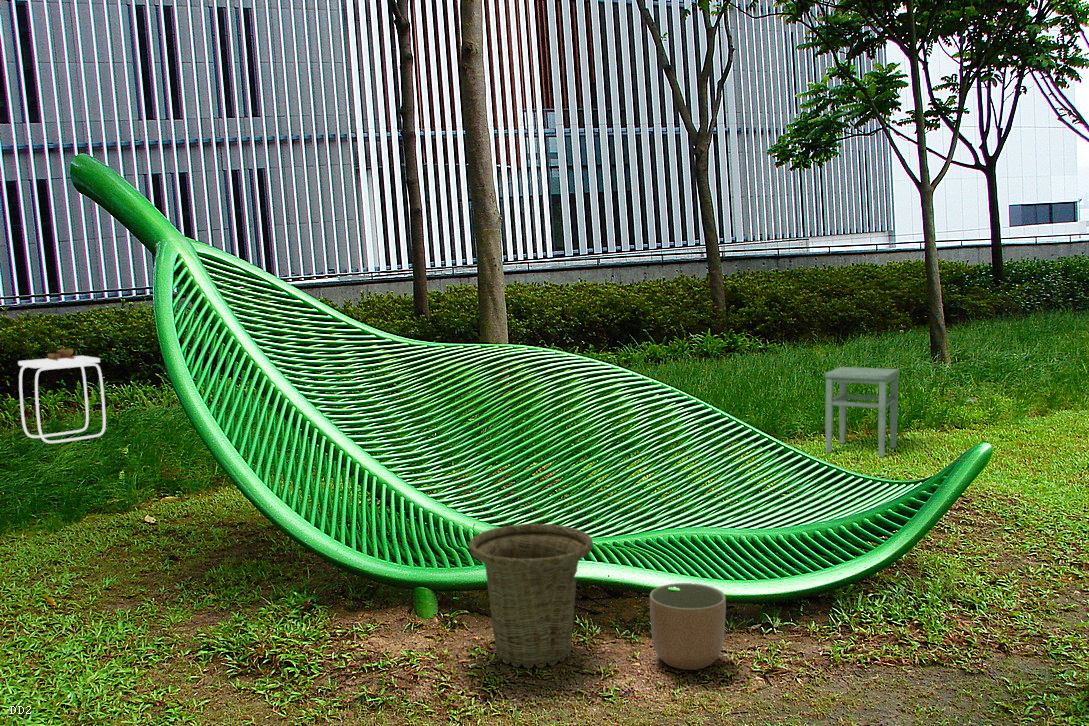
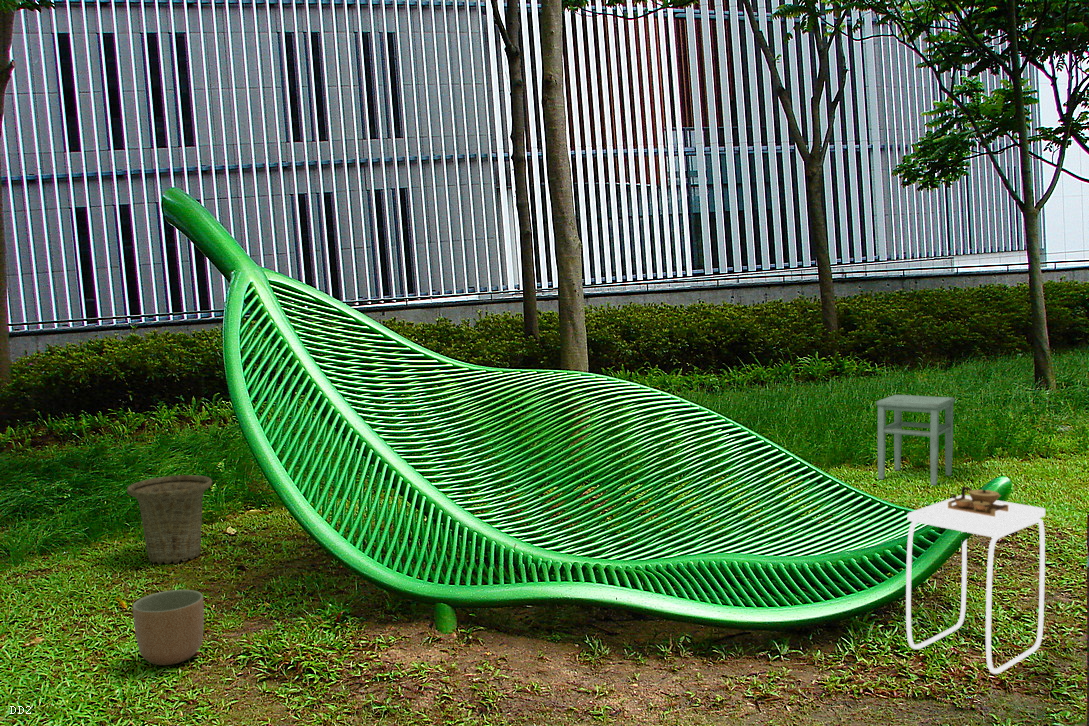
side table: present [18,348,106,443] -> present [906,487,1045,674]
basket: present [469,524,593,668] -> present [127,475,212,564]
planter: present [650,583,726,670] -> present [133,590,204,665]

